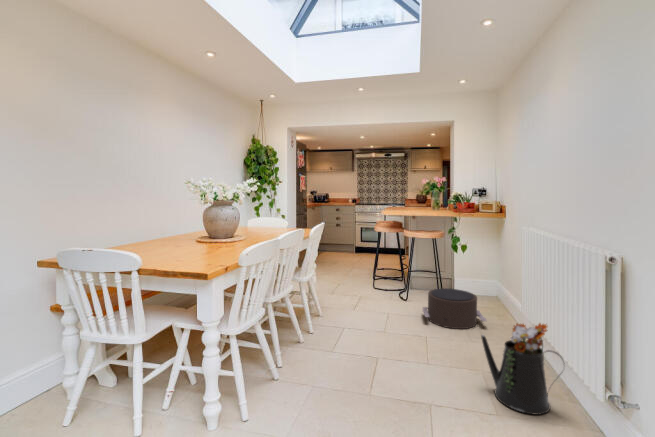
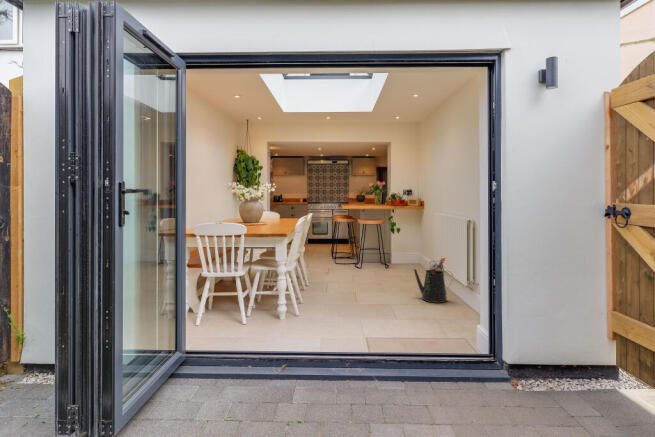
pouf: present [423,288,487,329] -> none [375,256,415,278]

